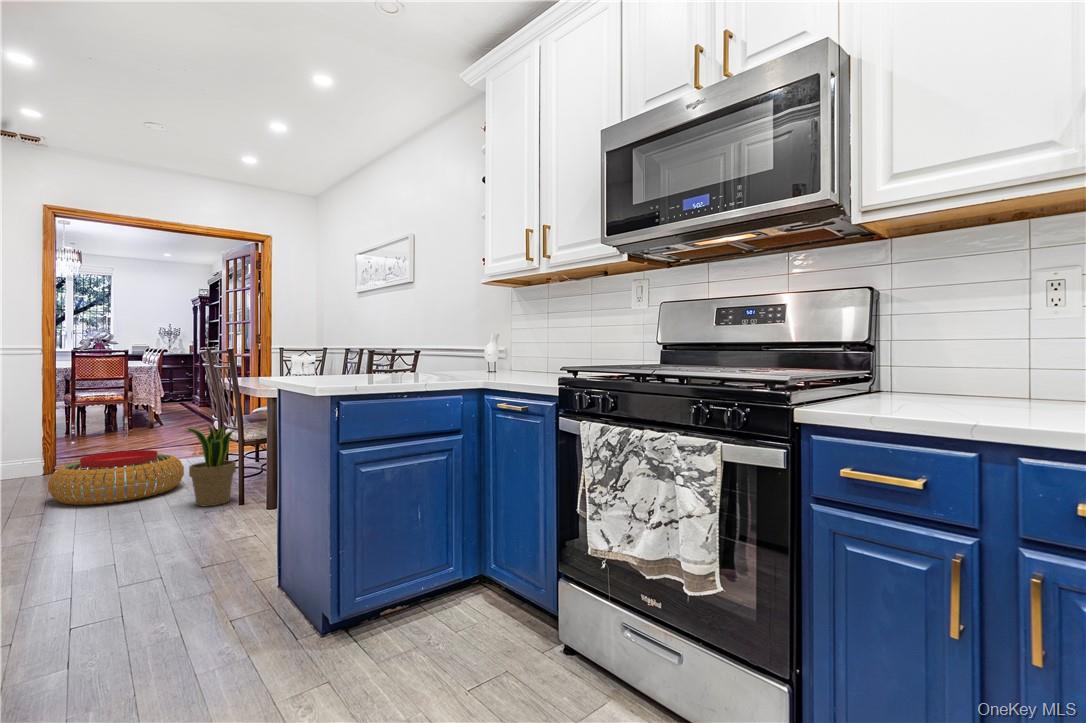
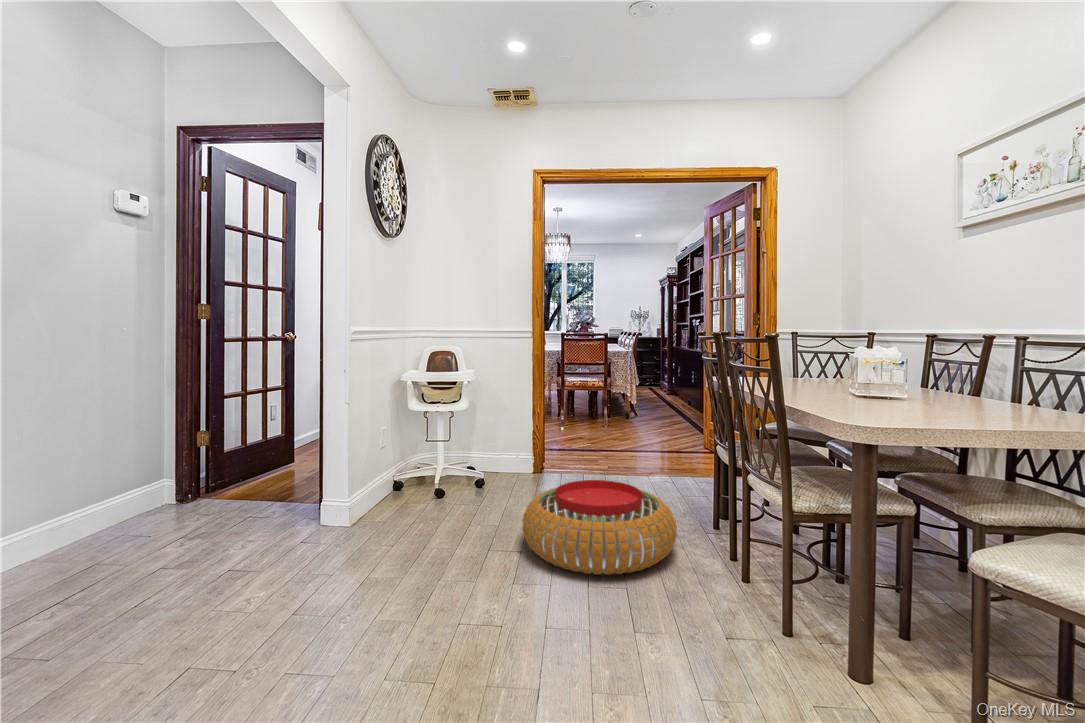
potted plant: present [185,425,236,506] -> none [687,484,793,654]

